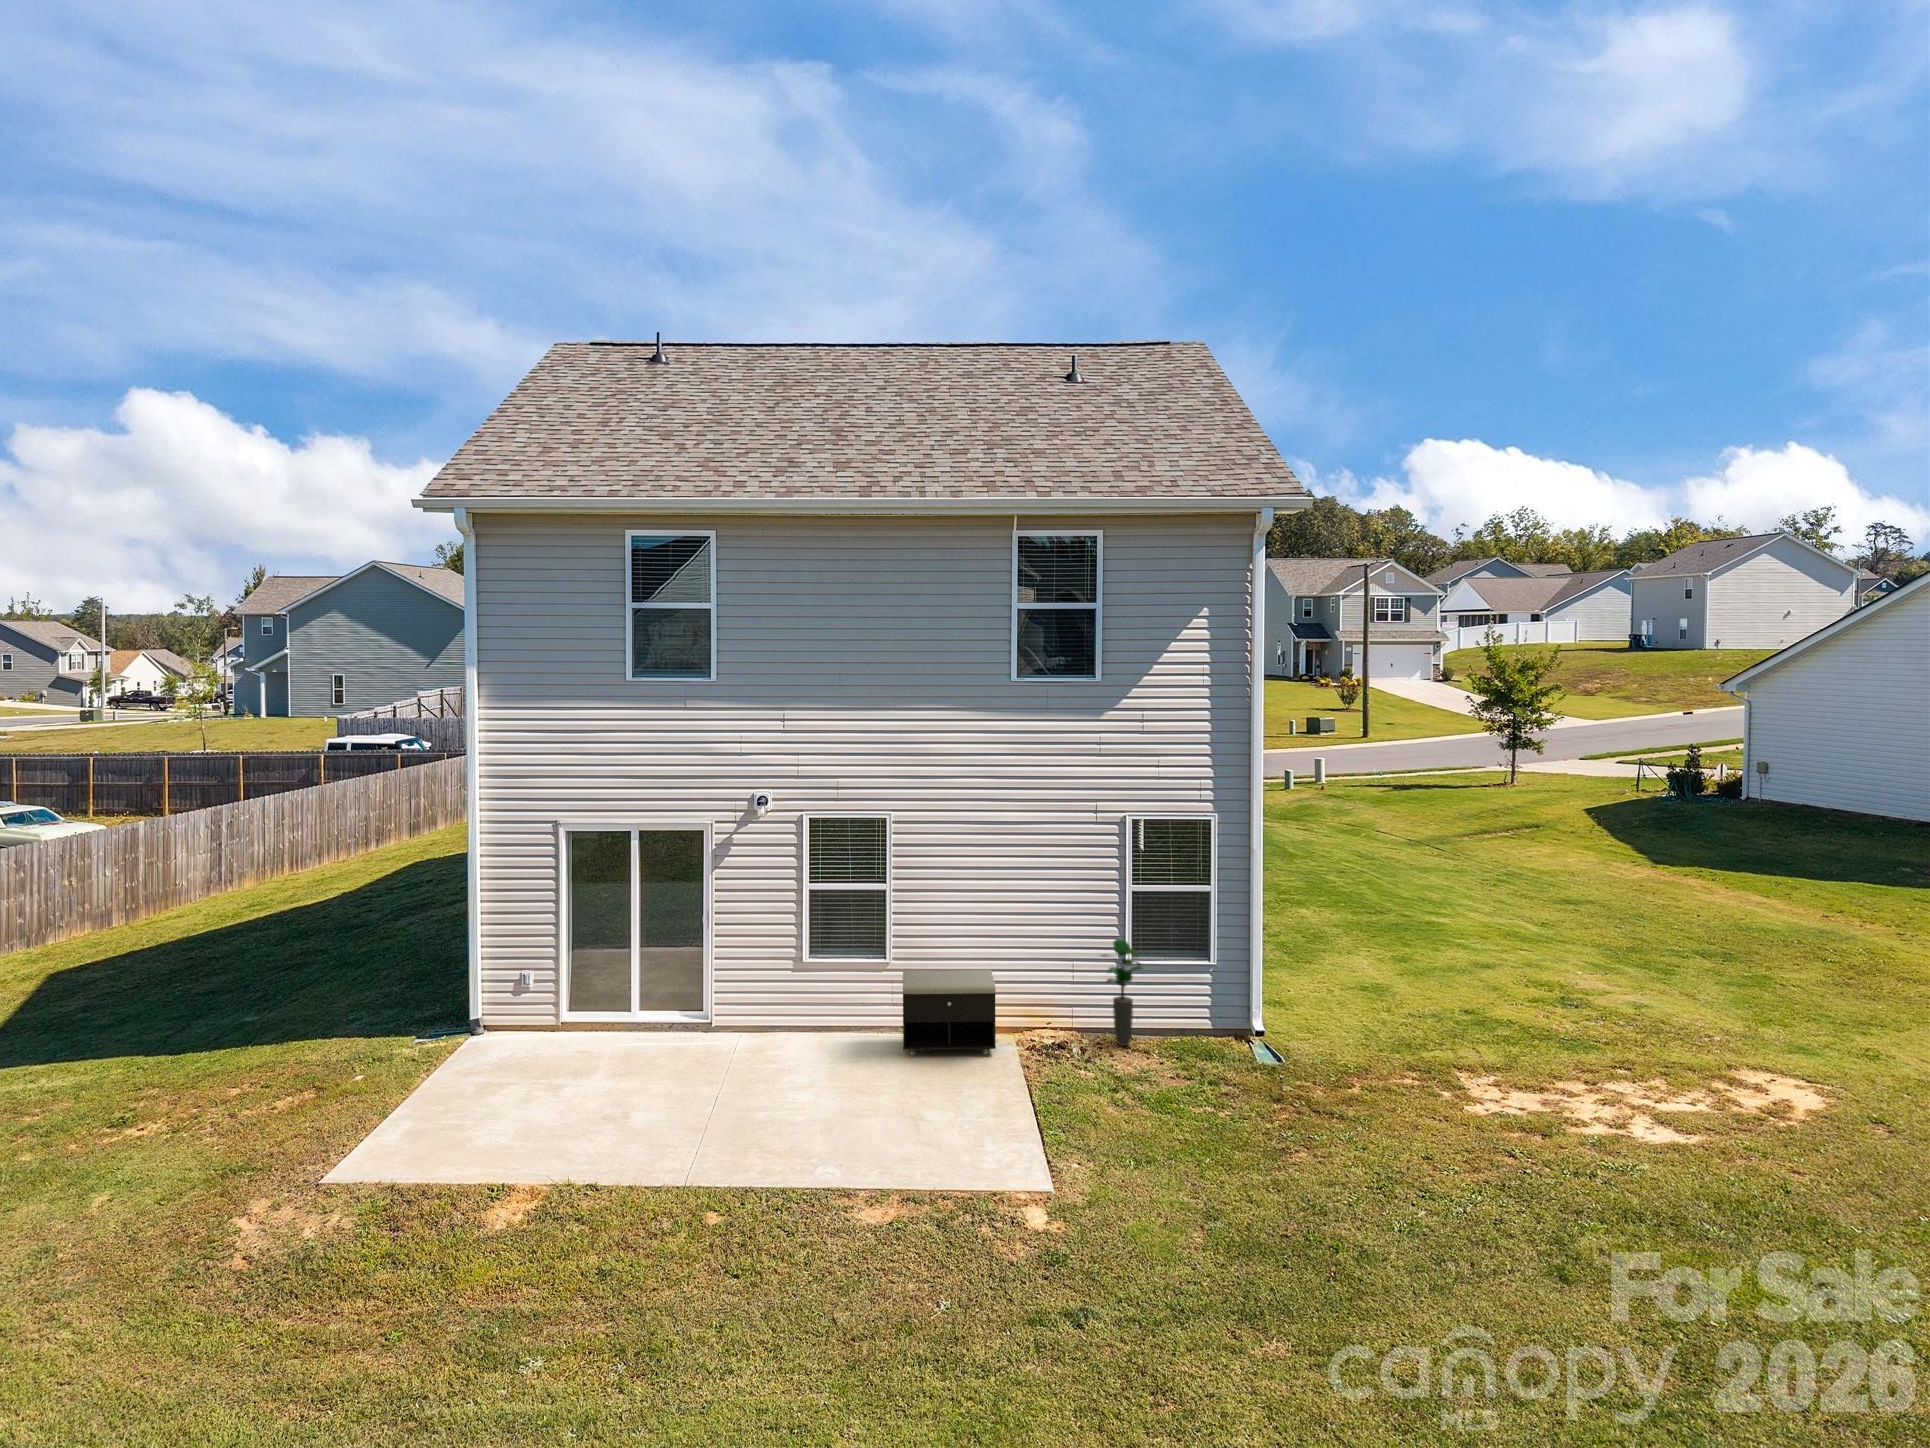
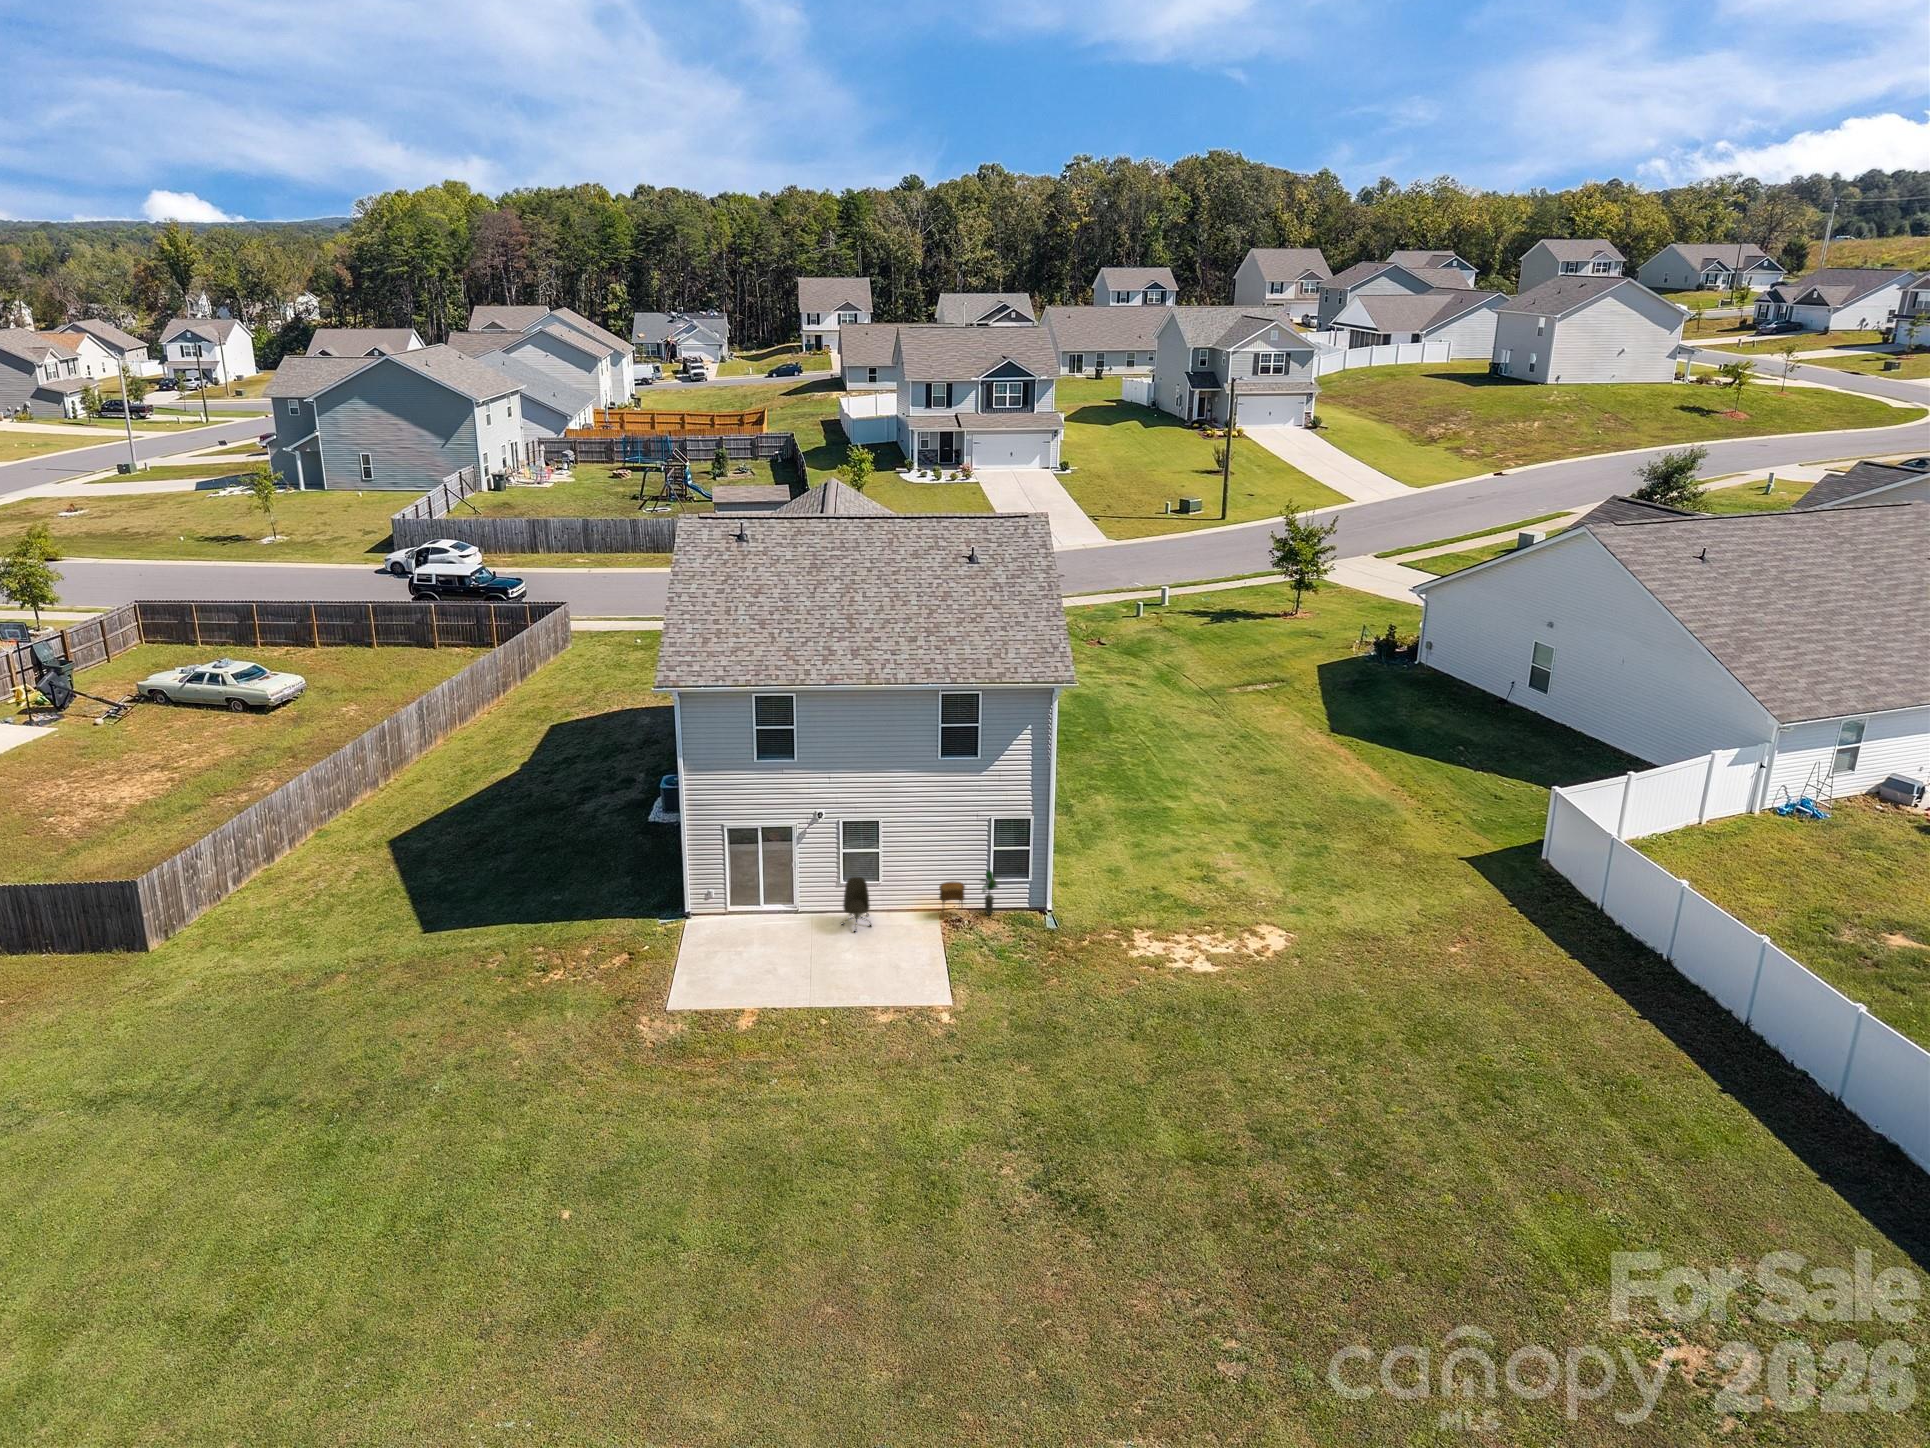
chair: none [797,946,865,1065] -> present [842,877,871,932]
side table: none [1013,965,1070,1050] -> present [939,881,965,907]
storage bench: present [903,970,996,1055] -> none [888,884,931,924]

